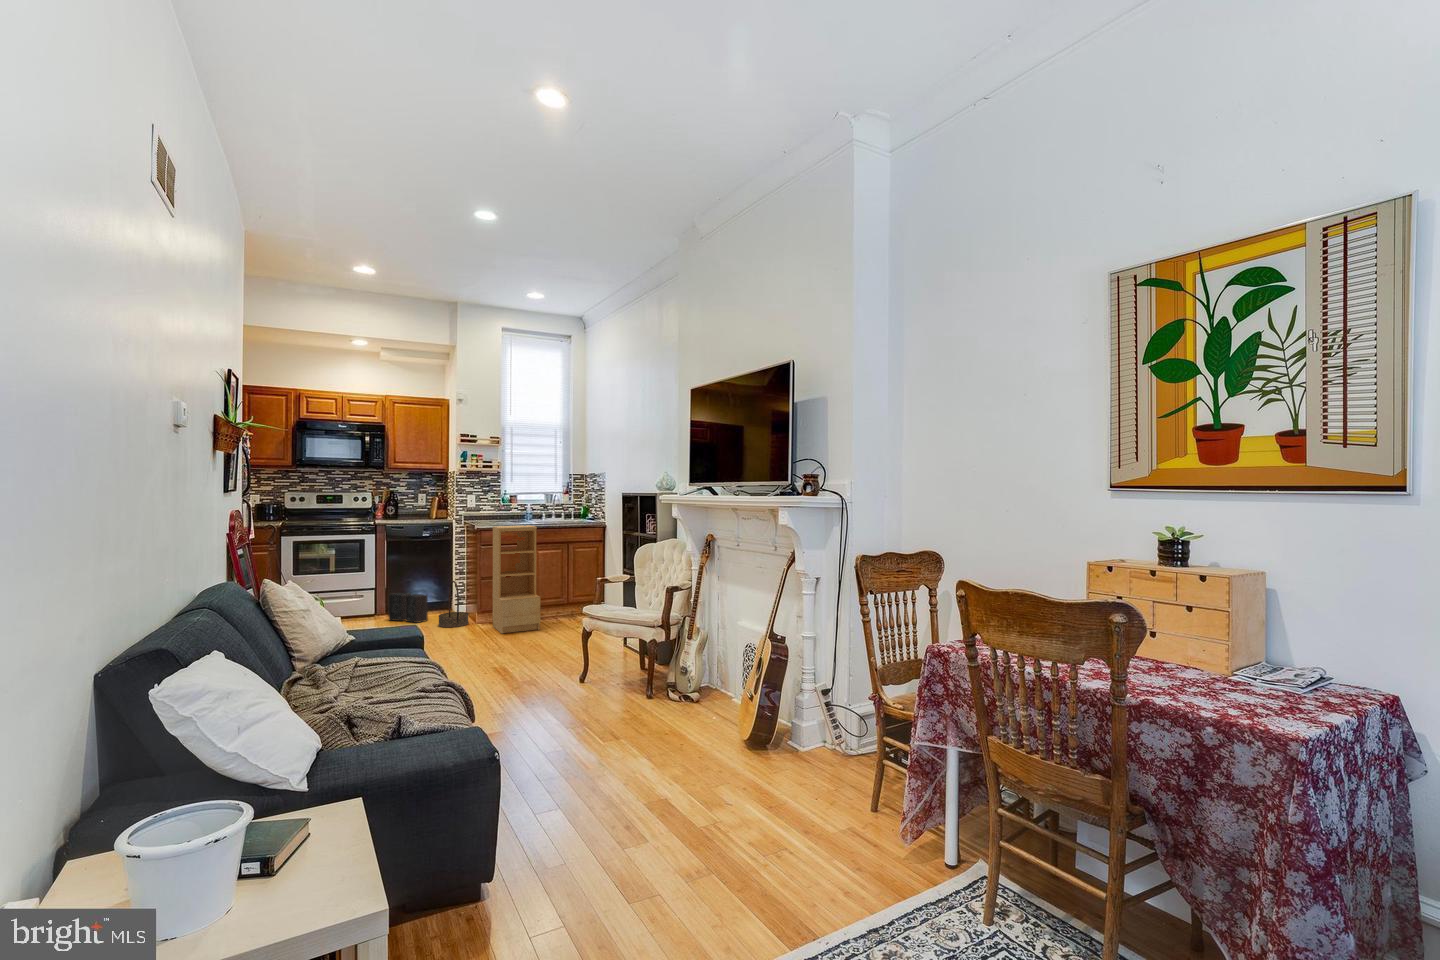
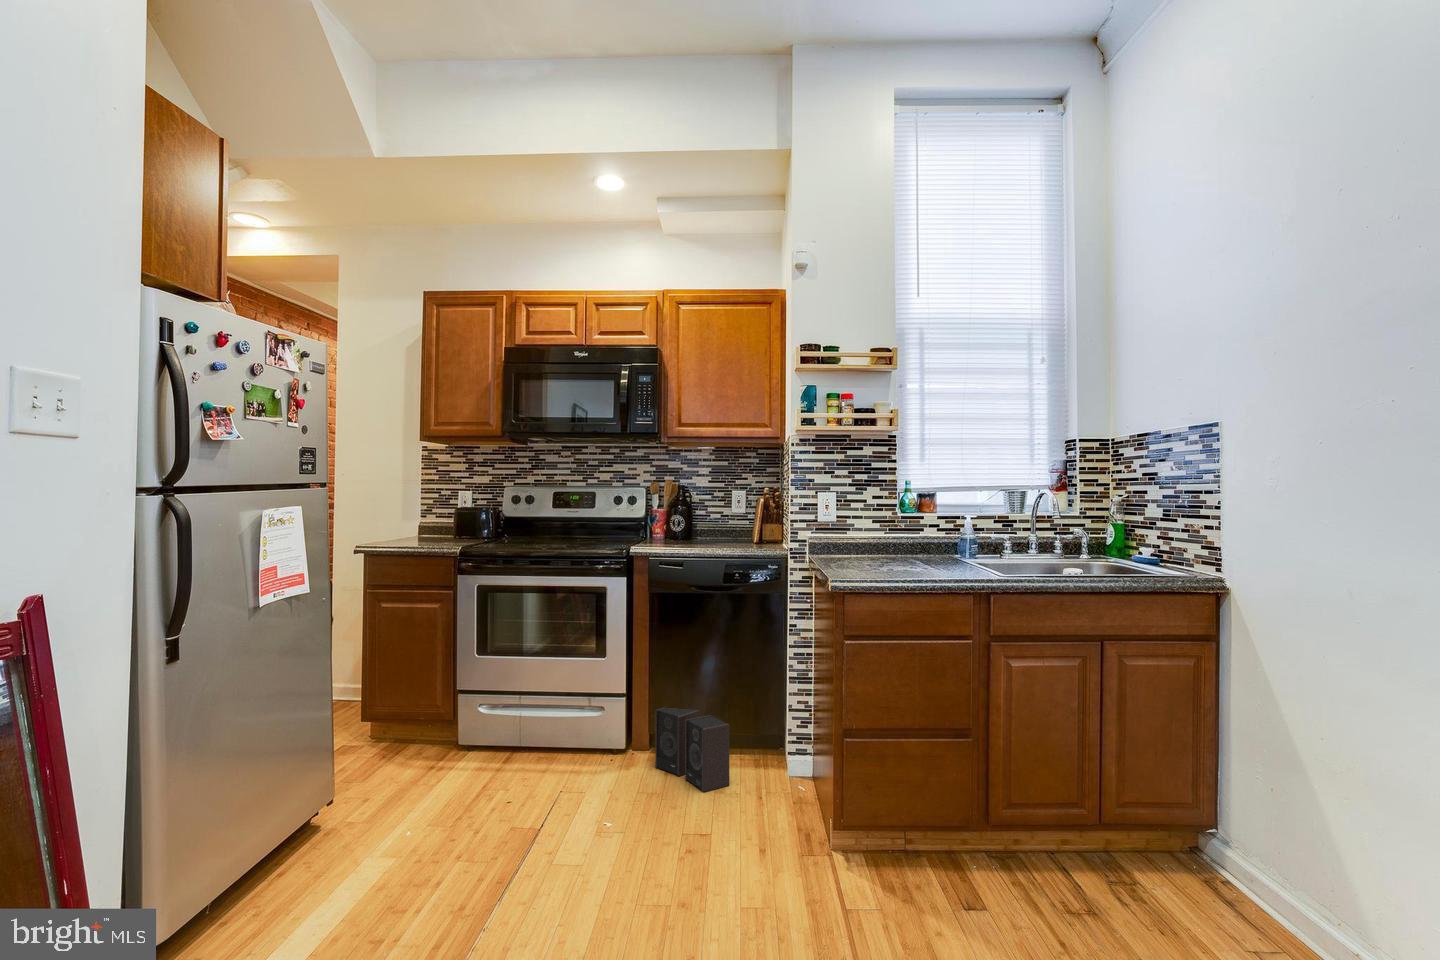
bookshelf: present [492,525,541,634] -> none [876,578,1029,924]
basket: present [439,581,468,627] -> none [746,707,817,836]

